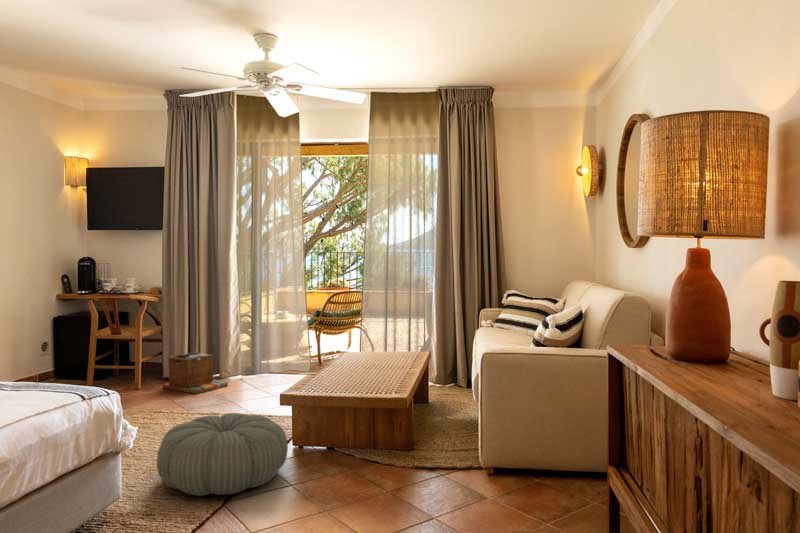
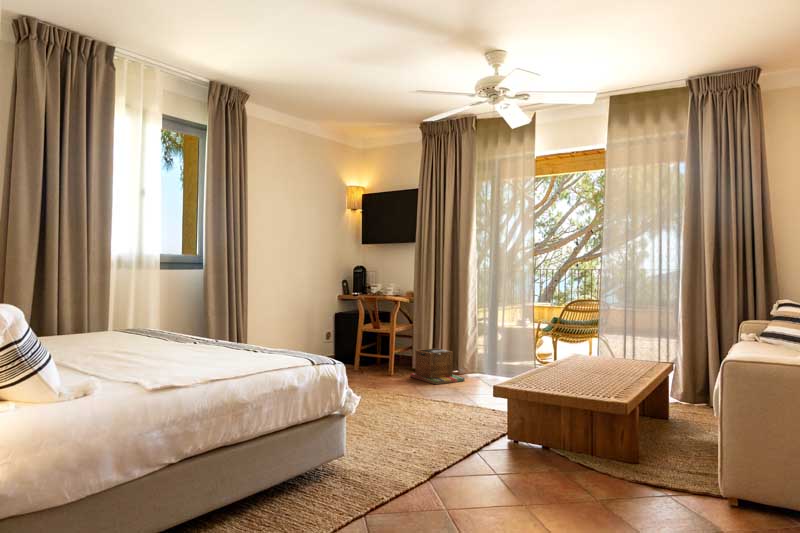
pouf: present [157,413,288,496] -> none [378,398,497,472]

